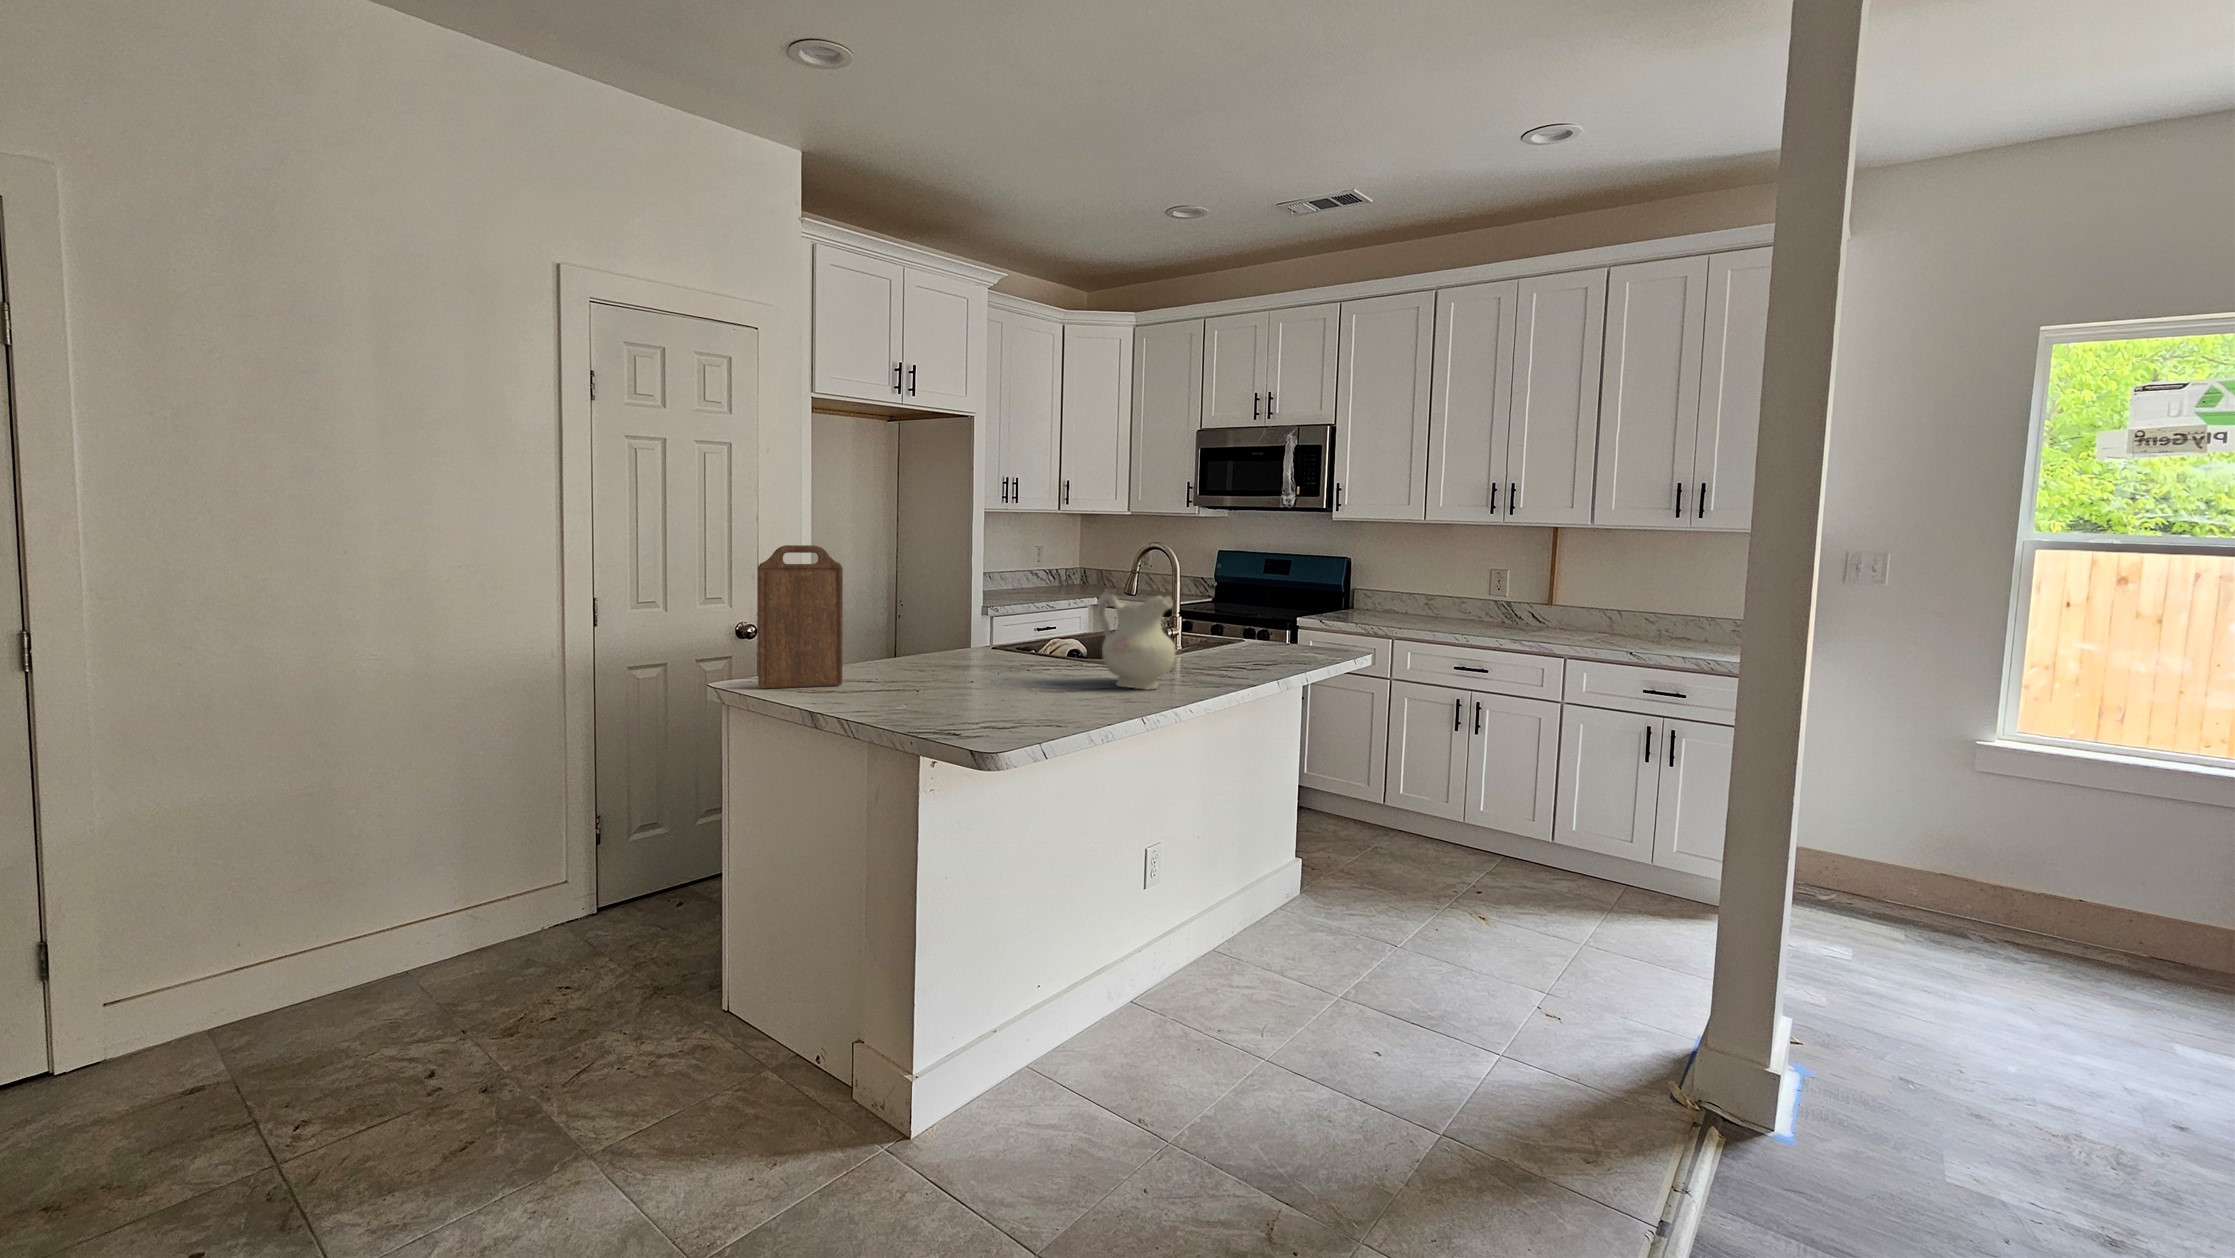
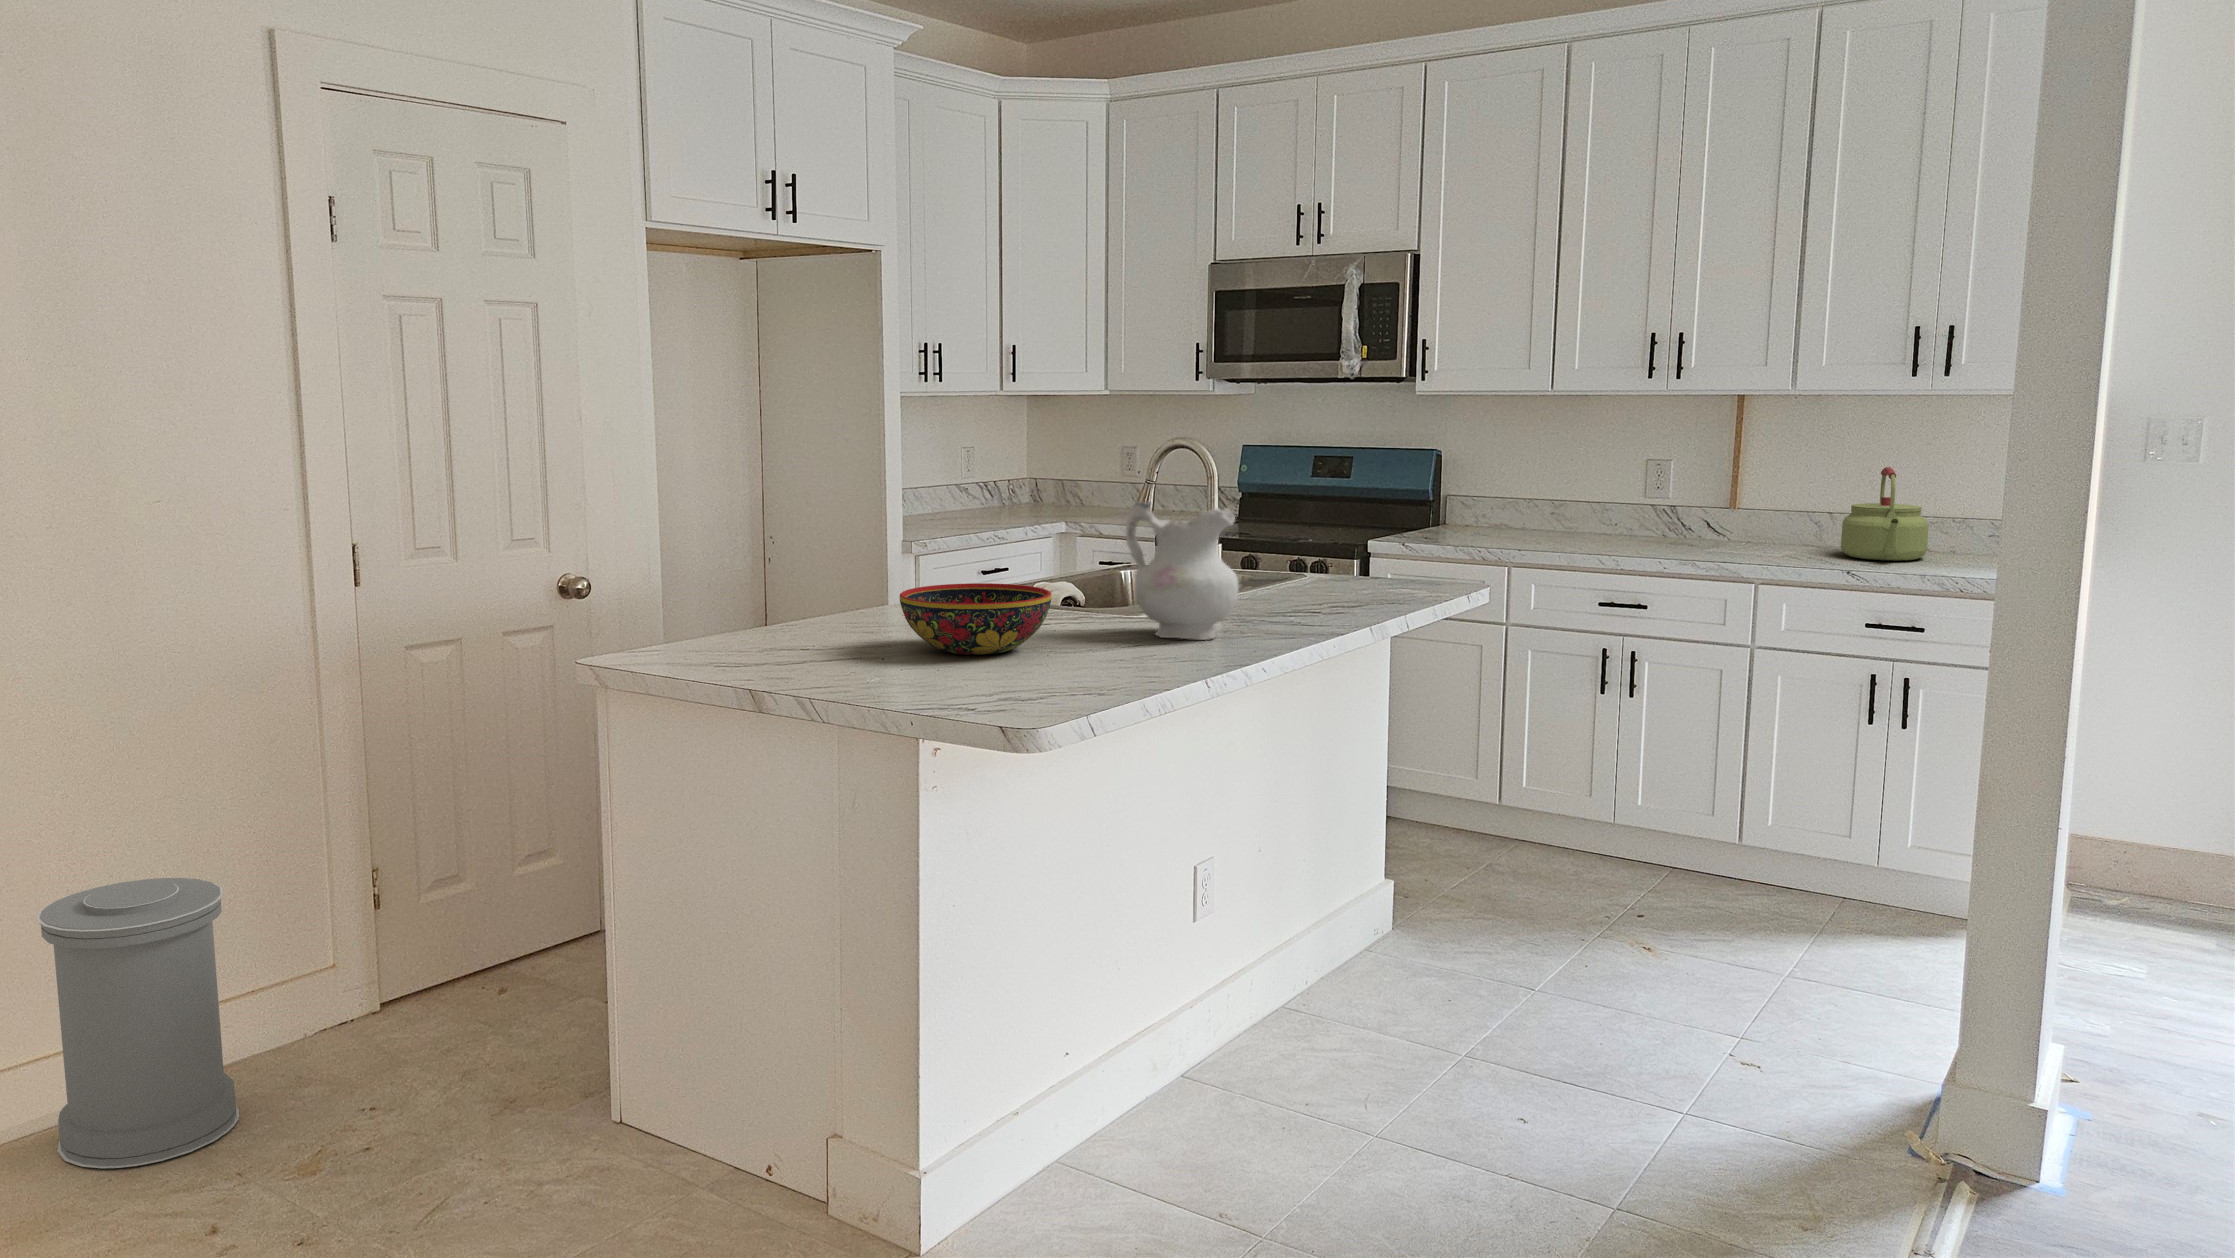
cutting board: present [758,545,843,689] -> none [650,450,773,657]
kettle: none [1630,580,1694,646] -> present [1841,467,1928,561]
bowl: none [930,643,1037,695] -> present [899,583,1052,655]
trash can: none [342,824,478,1026] -> present [37,878,239,1168]

